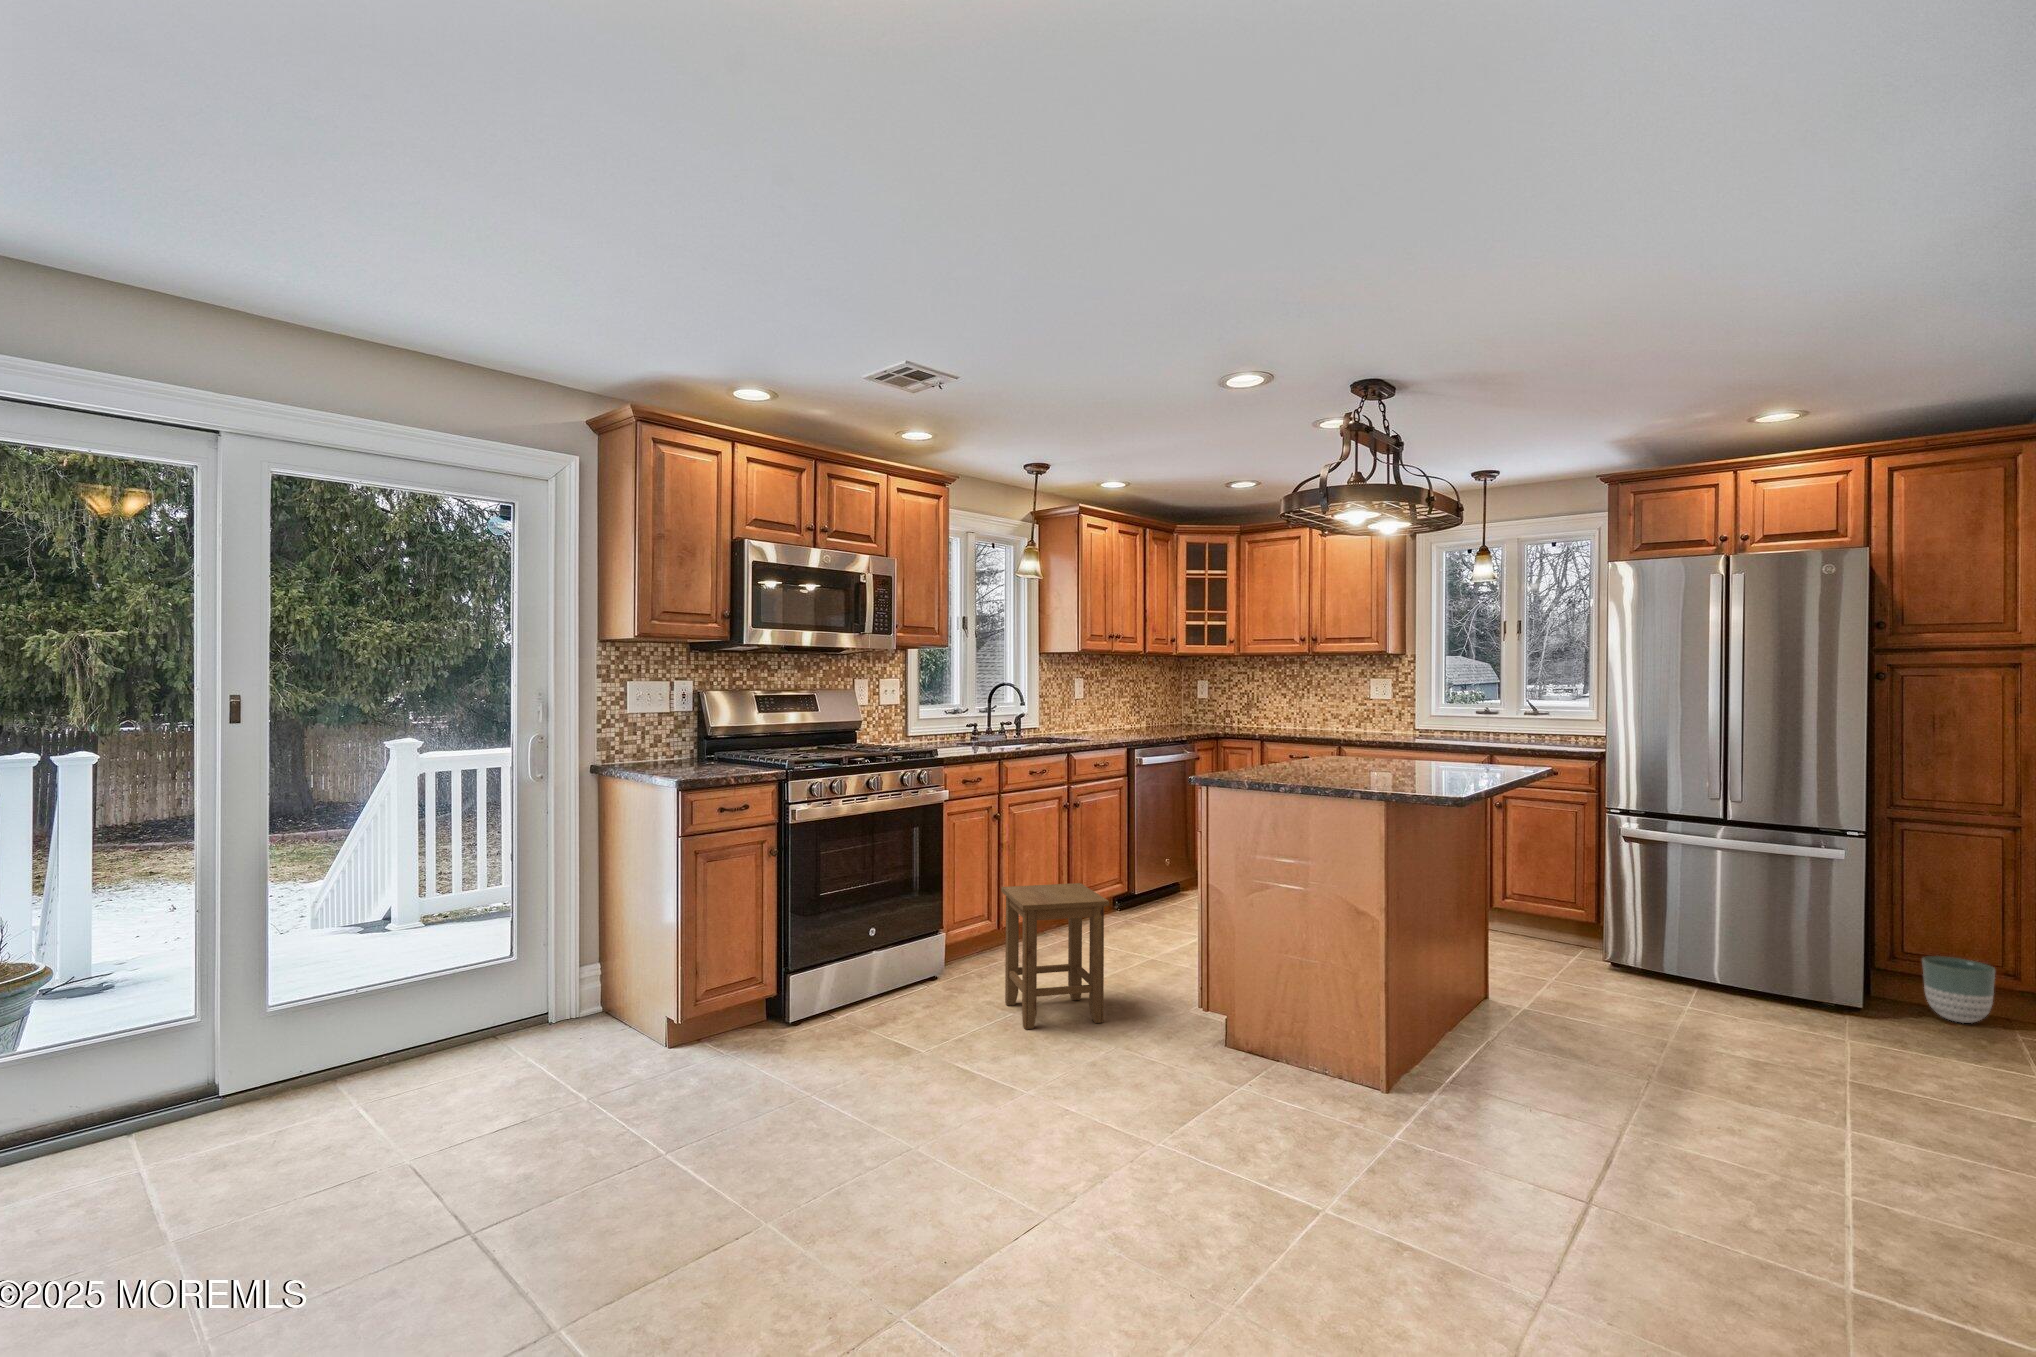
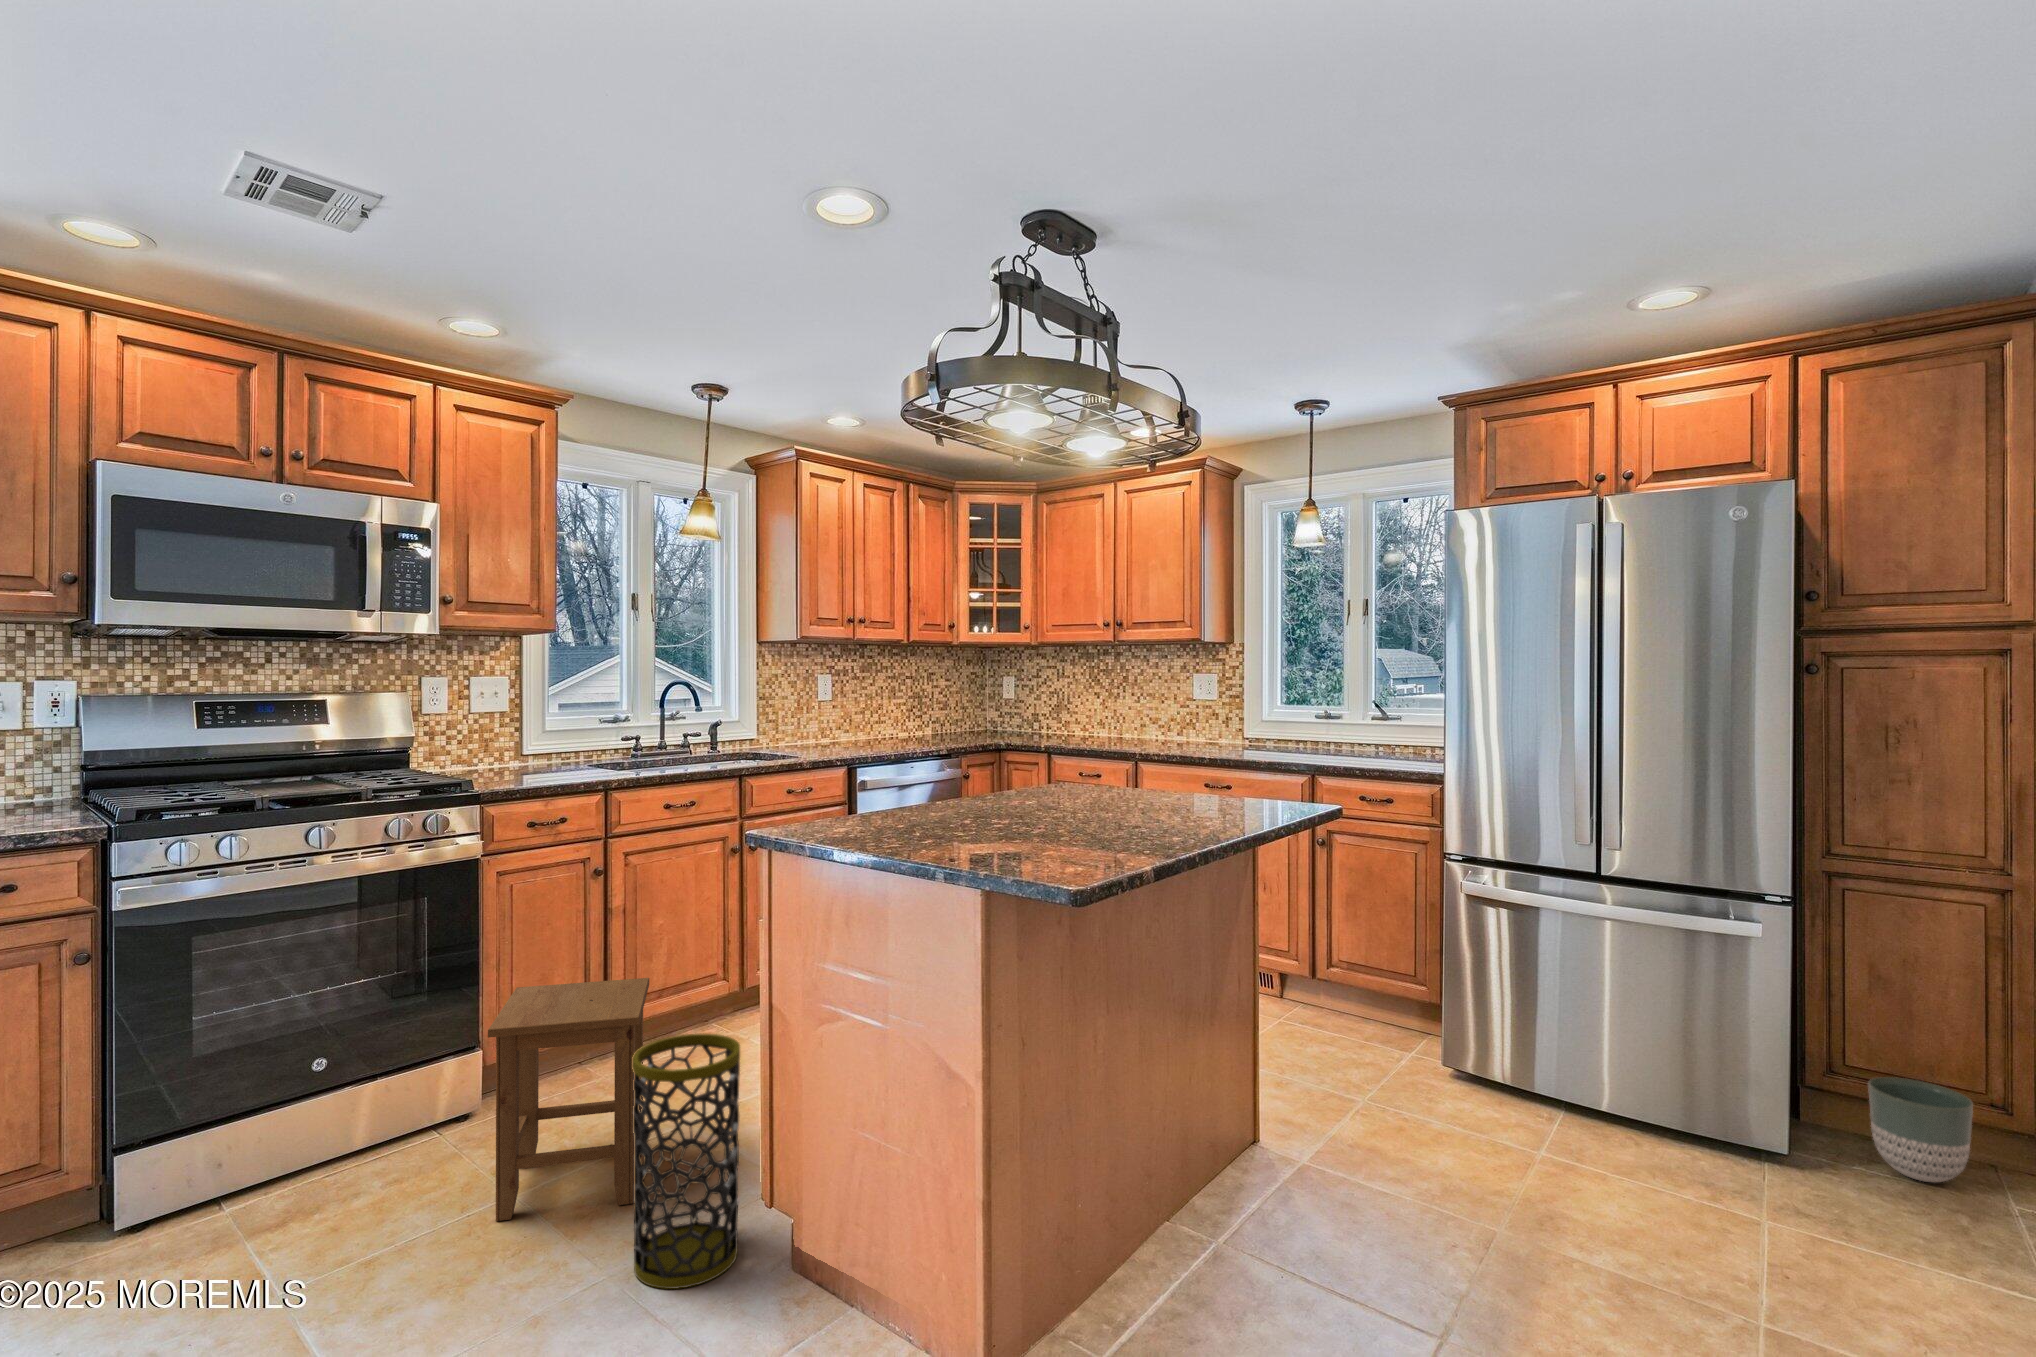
trash can: none [1135,909,1200,1059] -> present [633,1033,740,1289]

